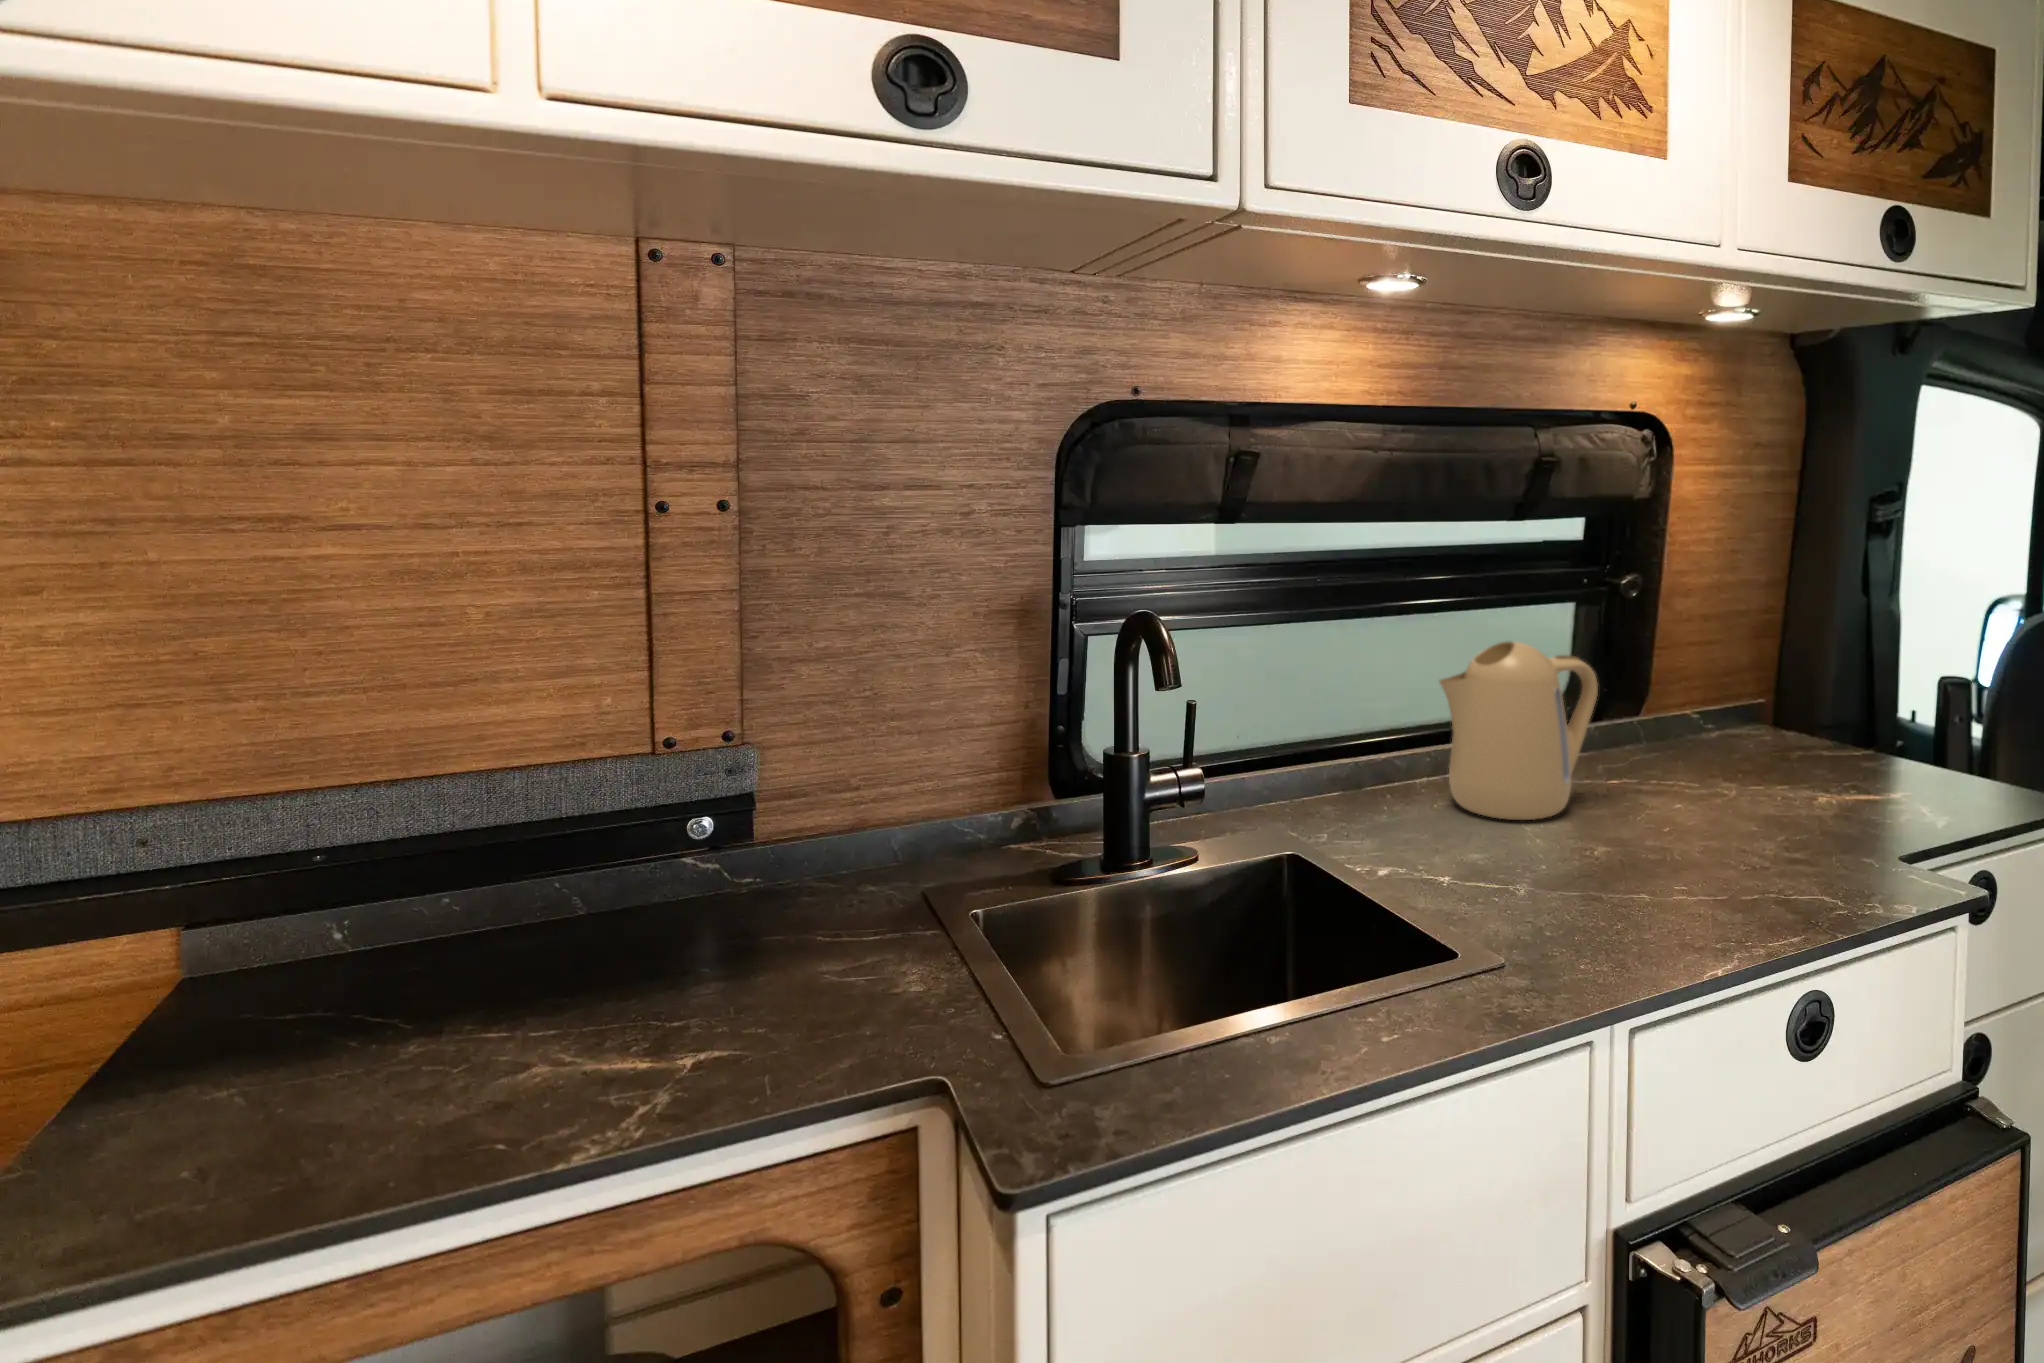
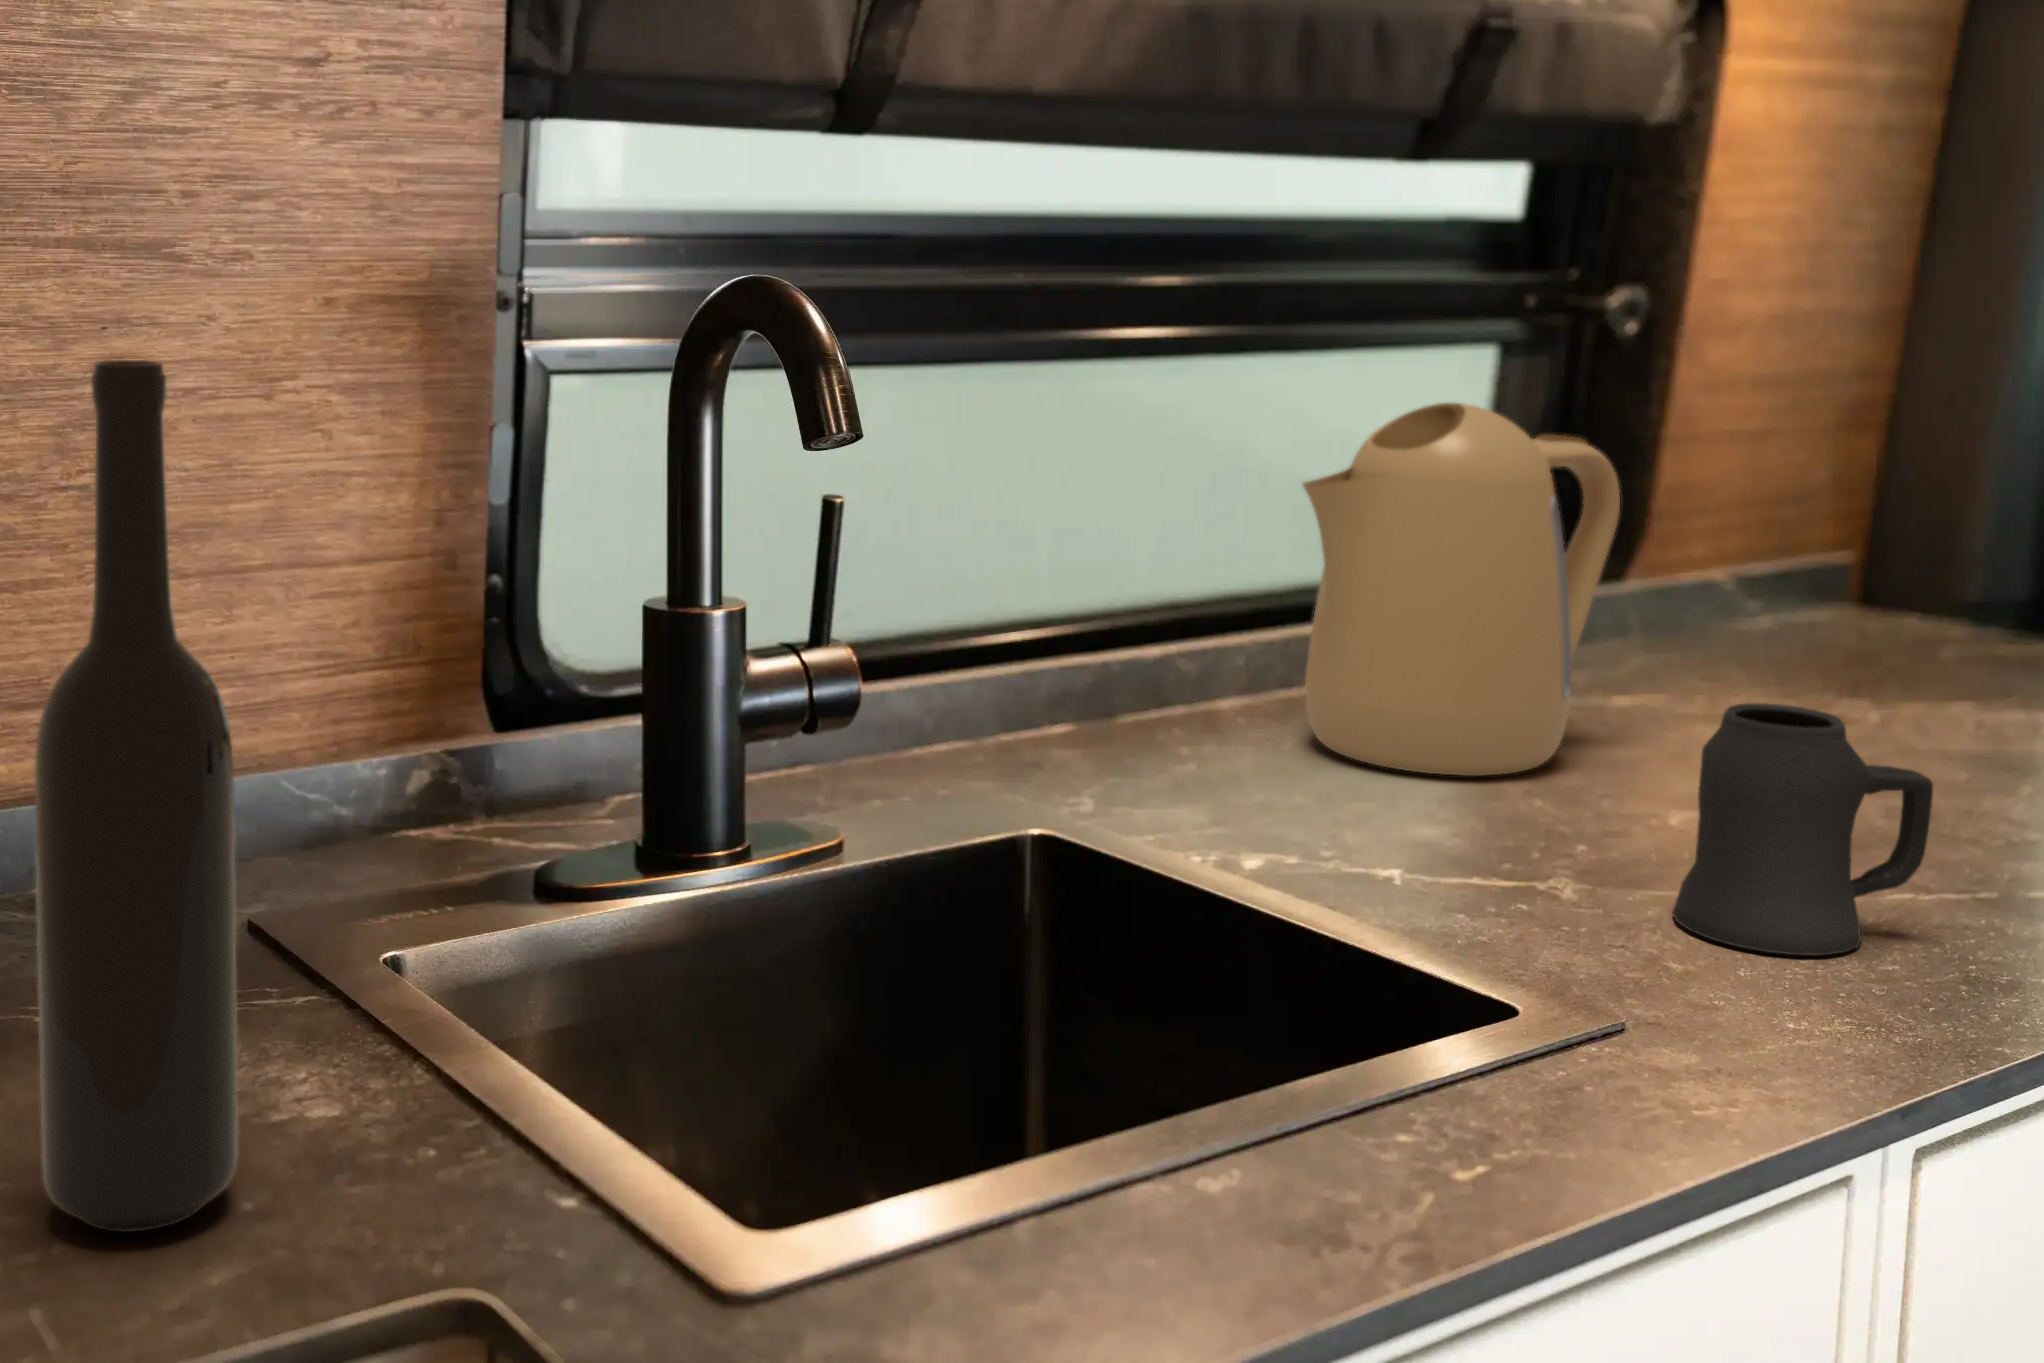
bottle: none [771,682,855,1044] -> present [35,360,238,1232]
mug: none [1566,801,1680,925] -> present [1672,703,1933,955]

